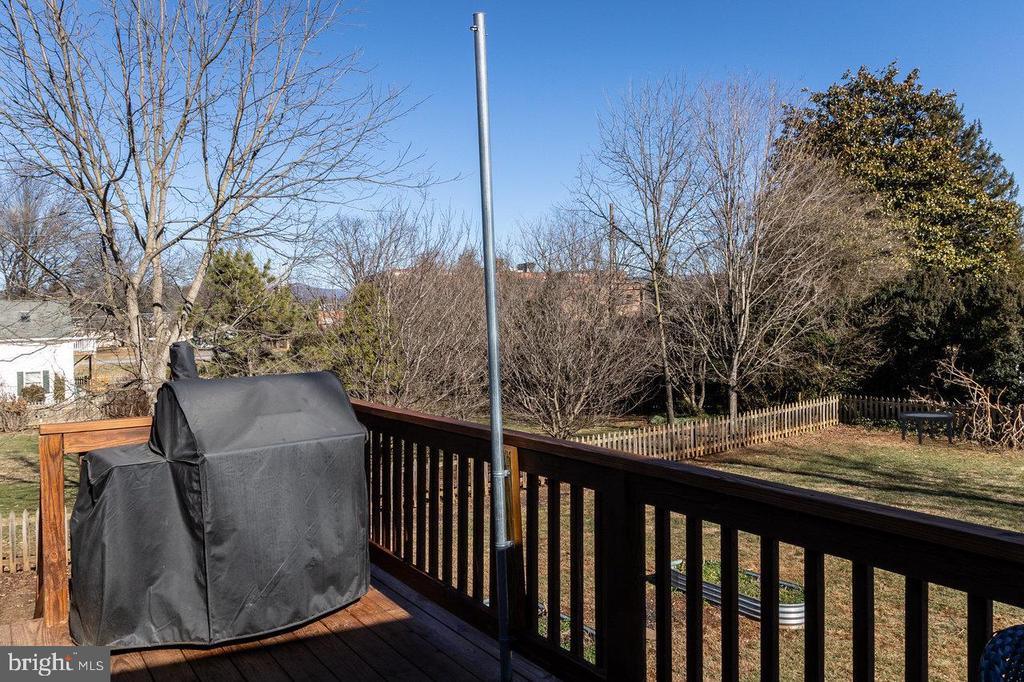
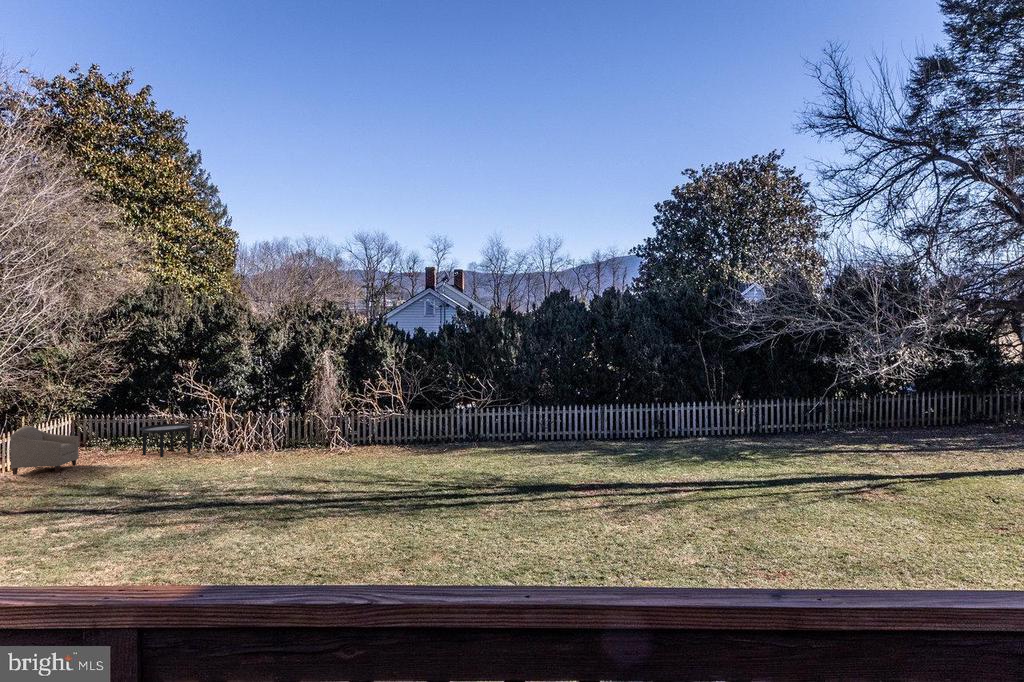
chair: none [792,401,844,443] -> present [10,426,79,475]

